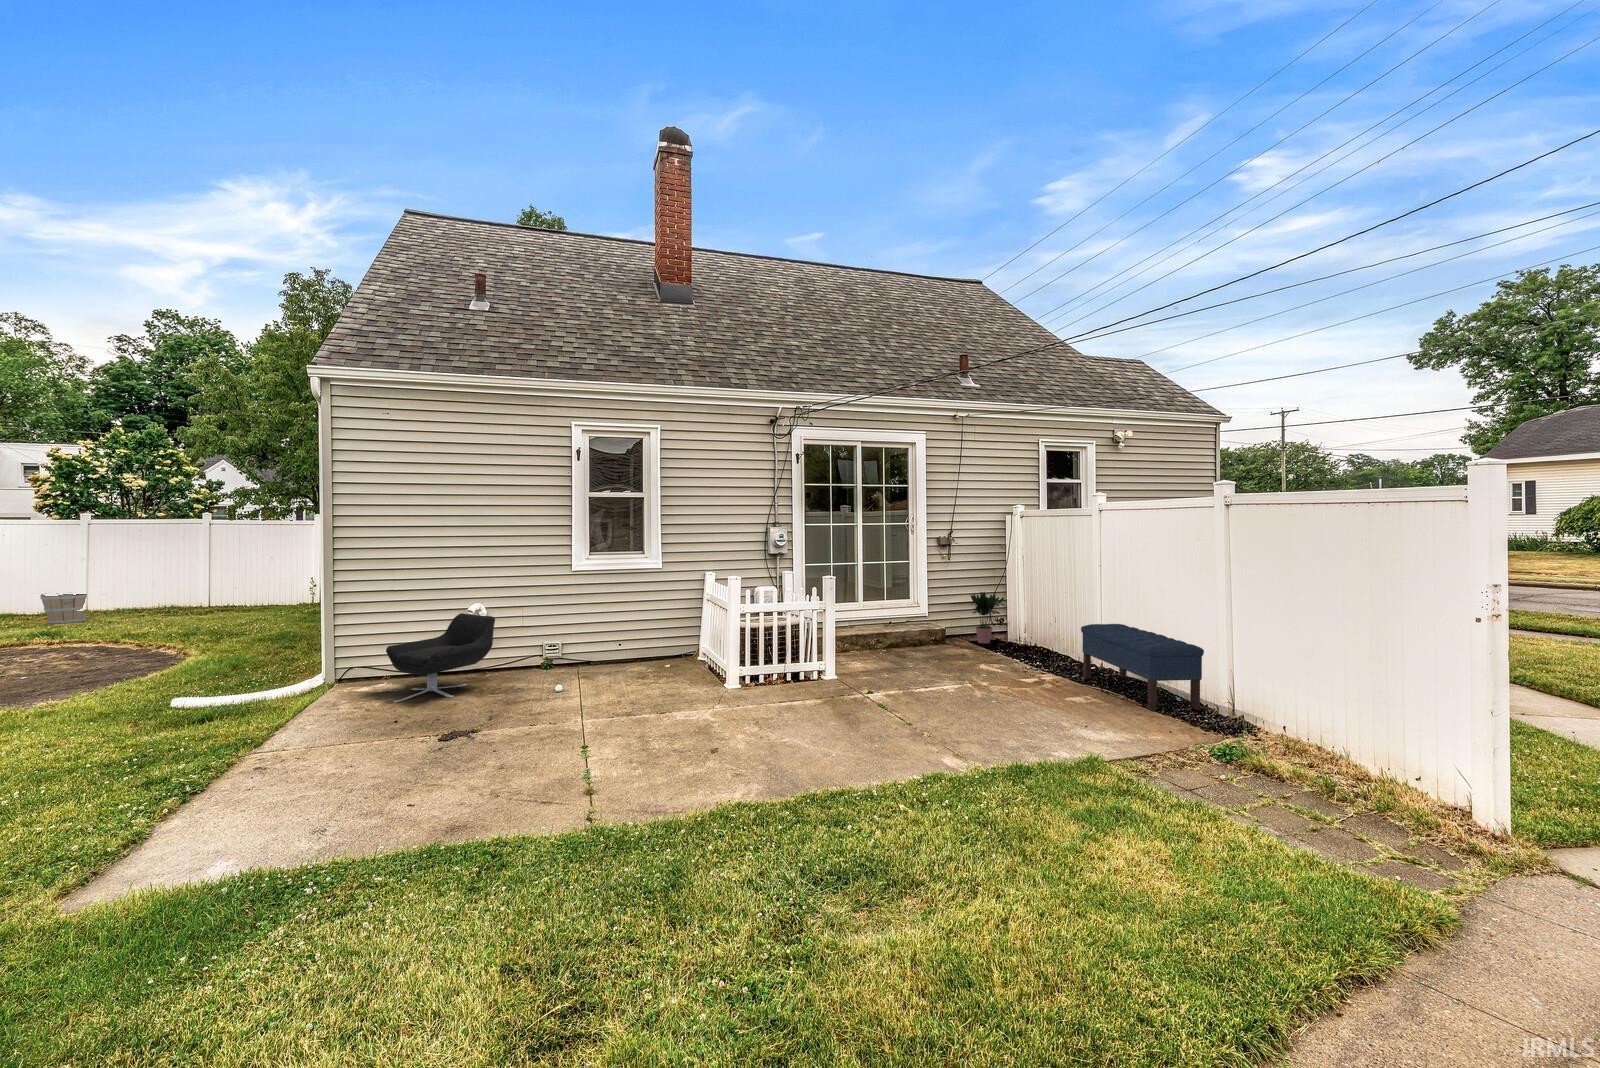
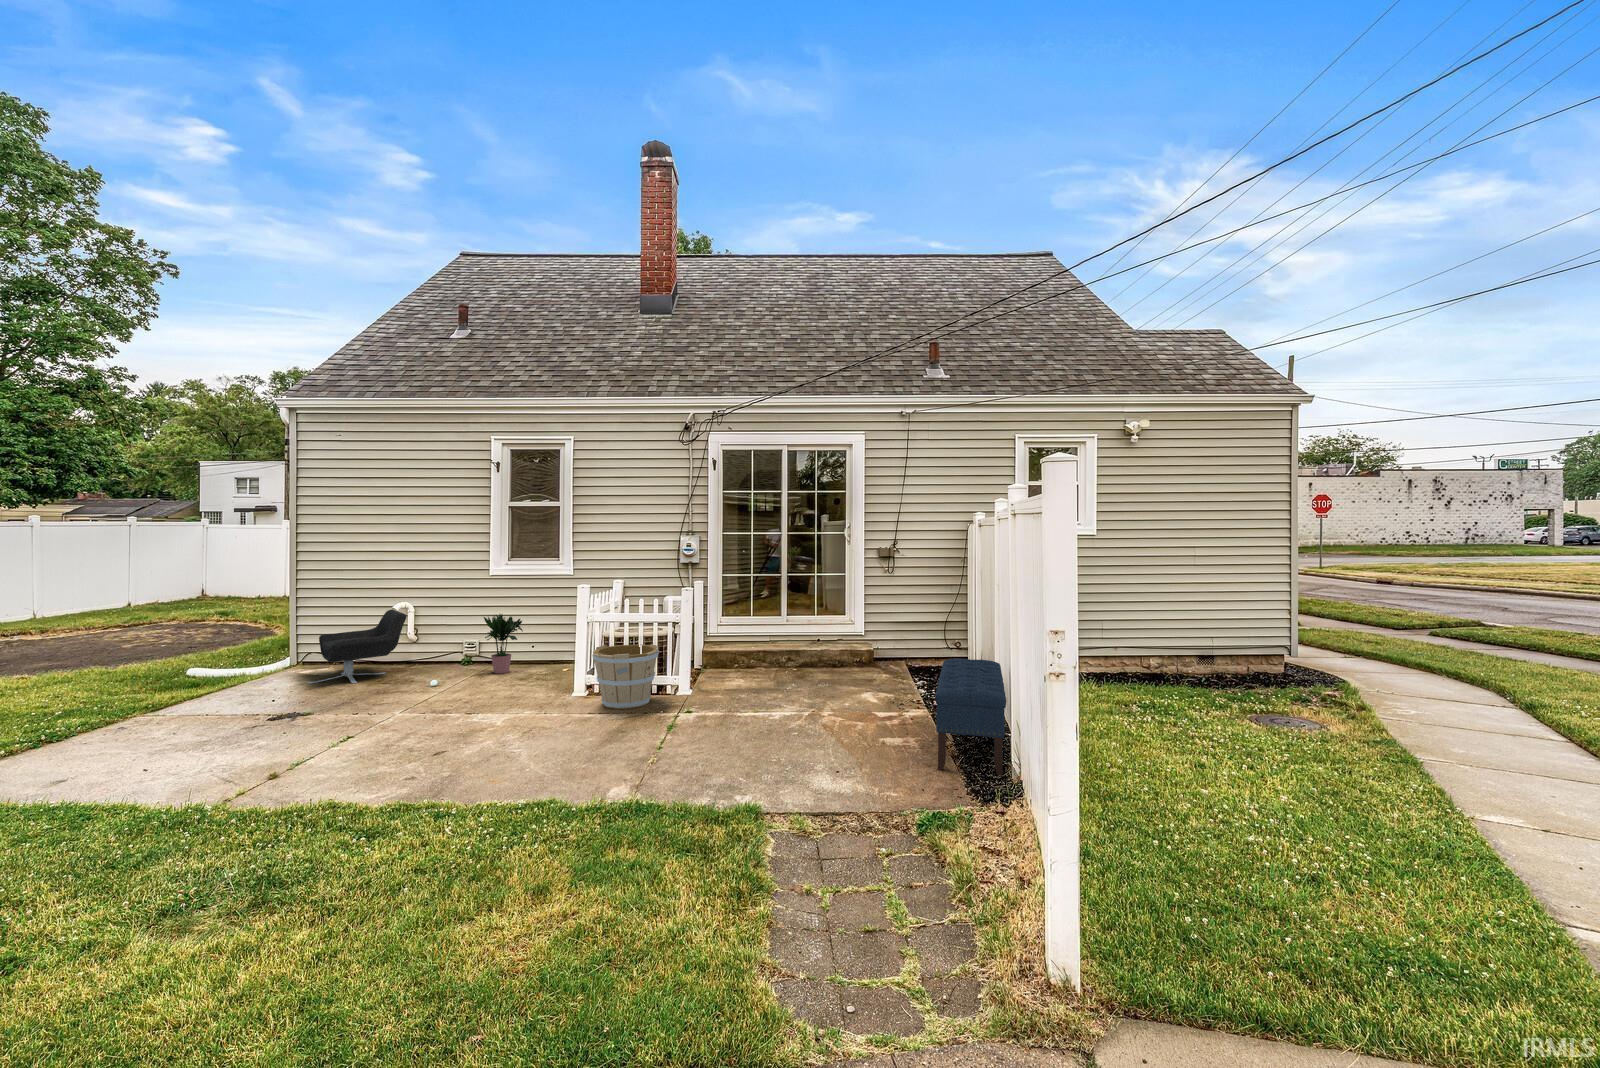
potted plant: present [970,592,1005,643] -> present [484,614,523,674]
wooden bucket: present [40,593,87,624] -> present [592,644,659,709]

